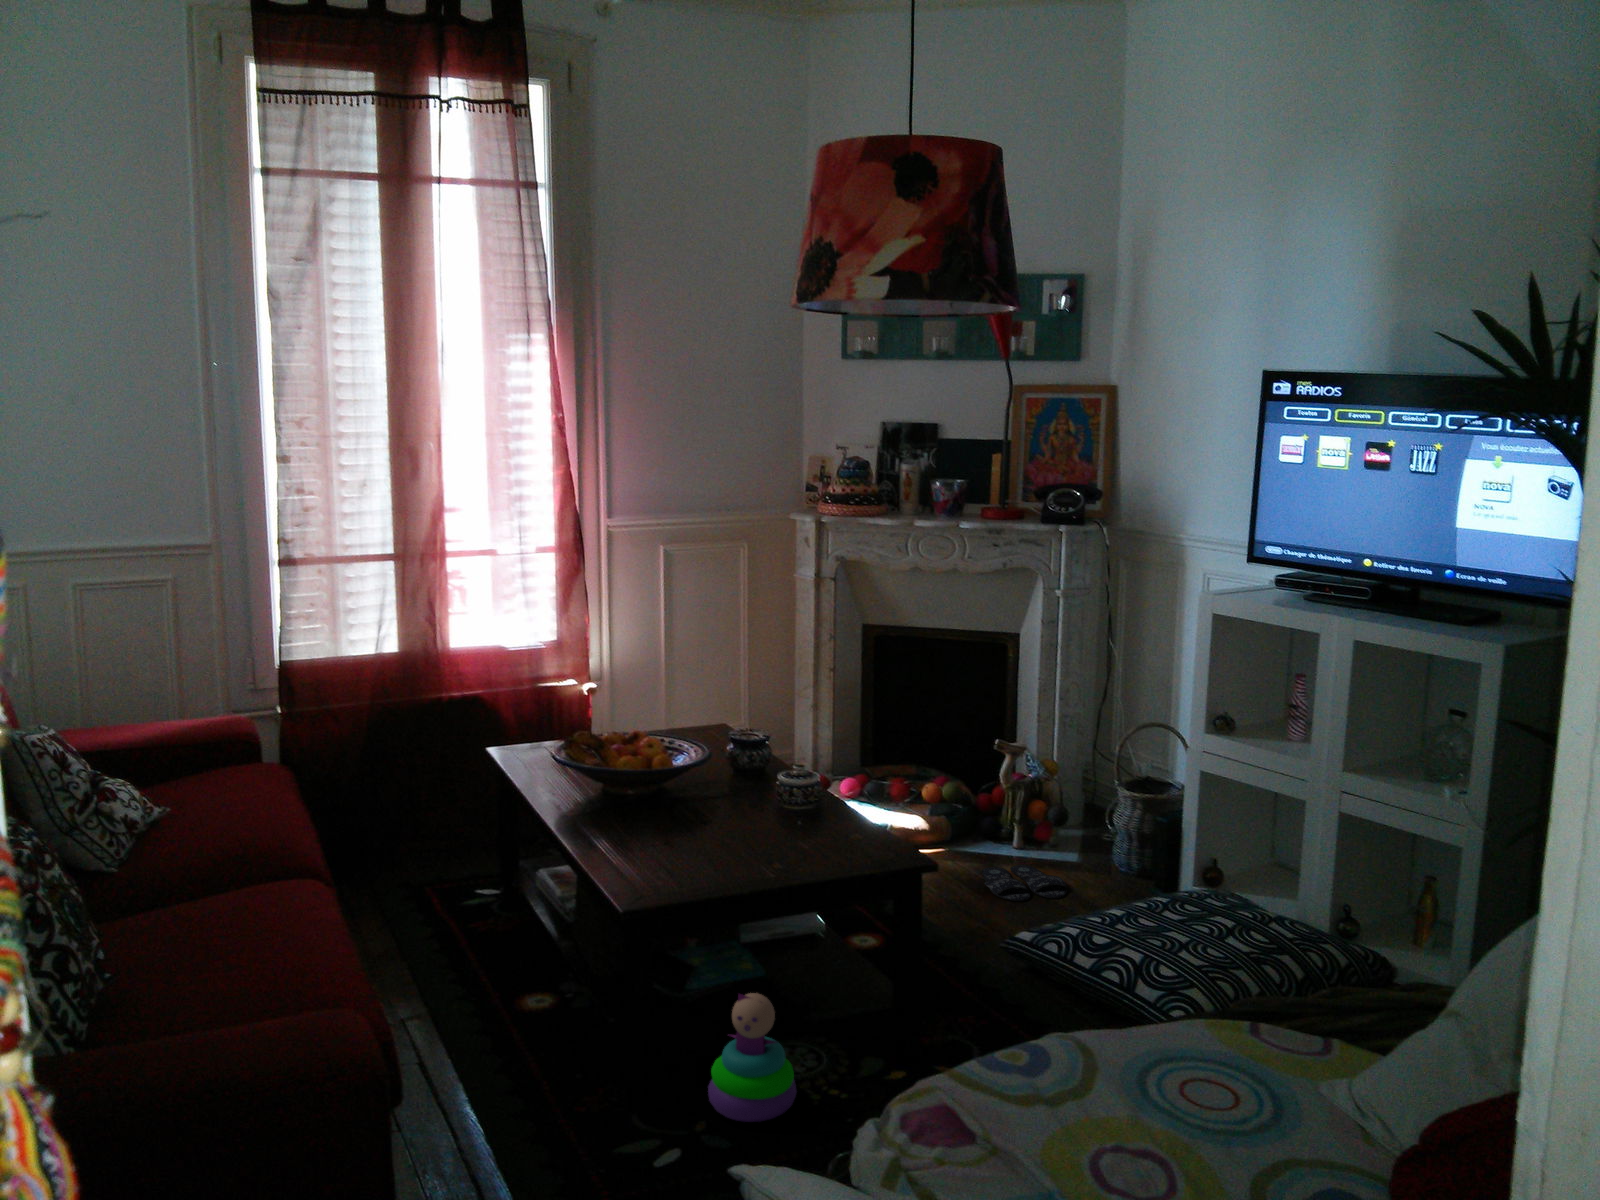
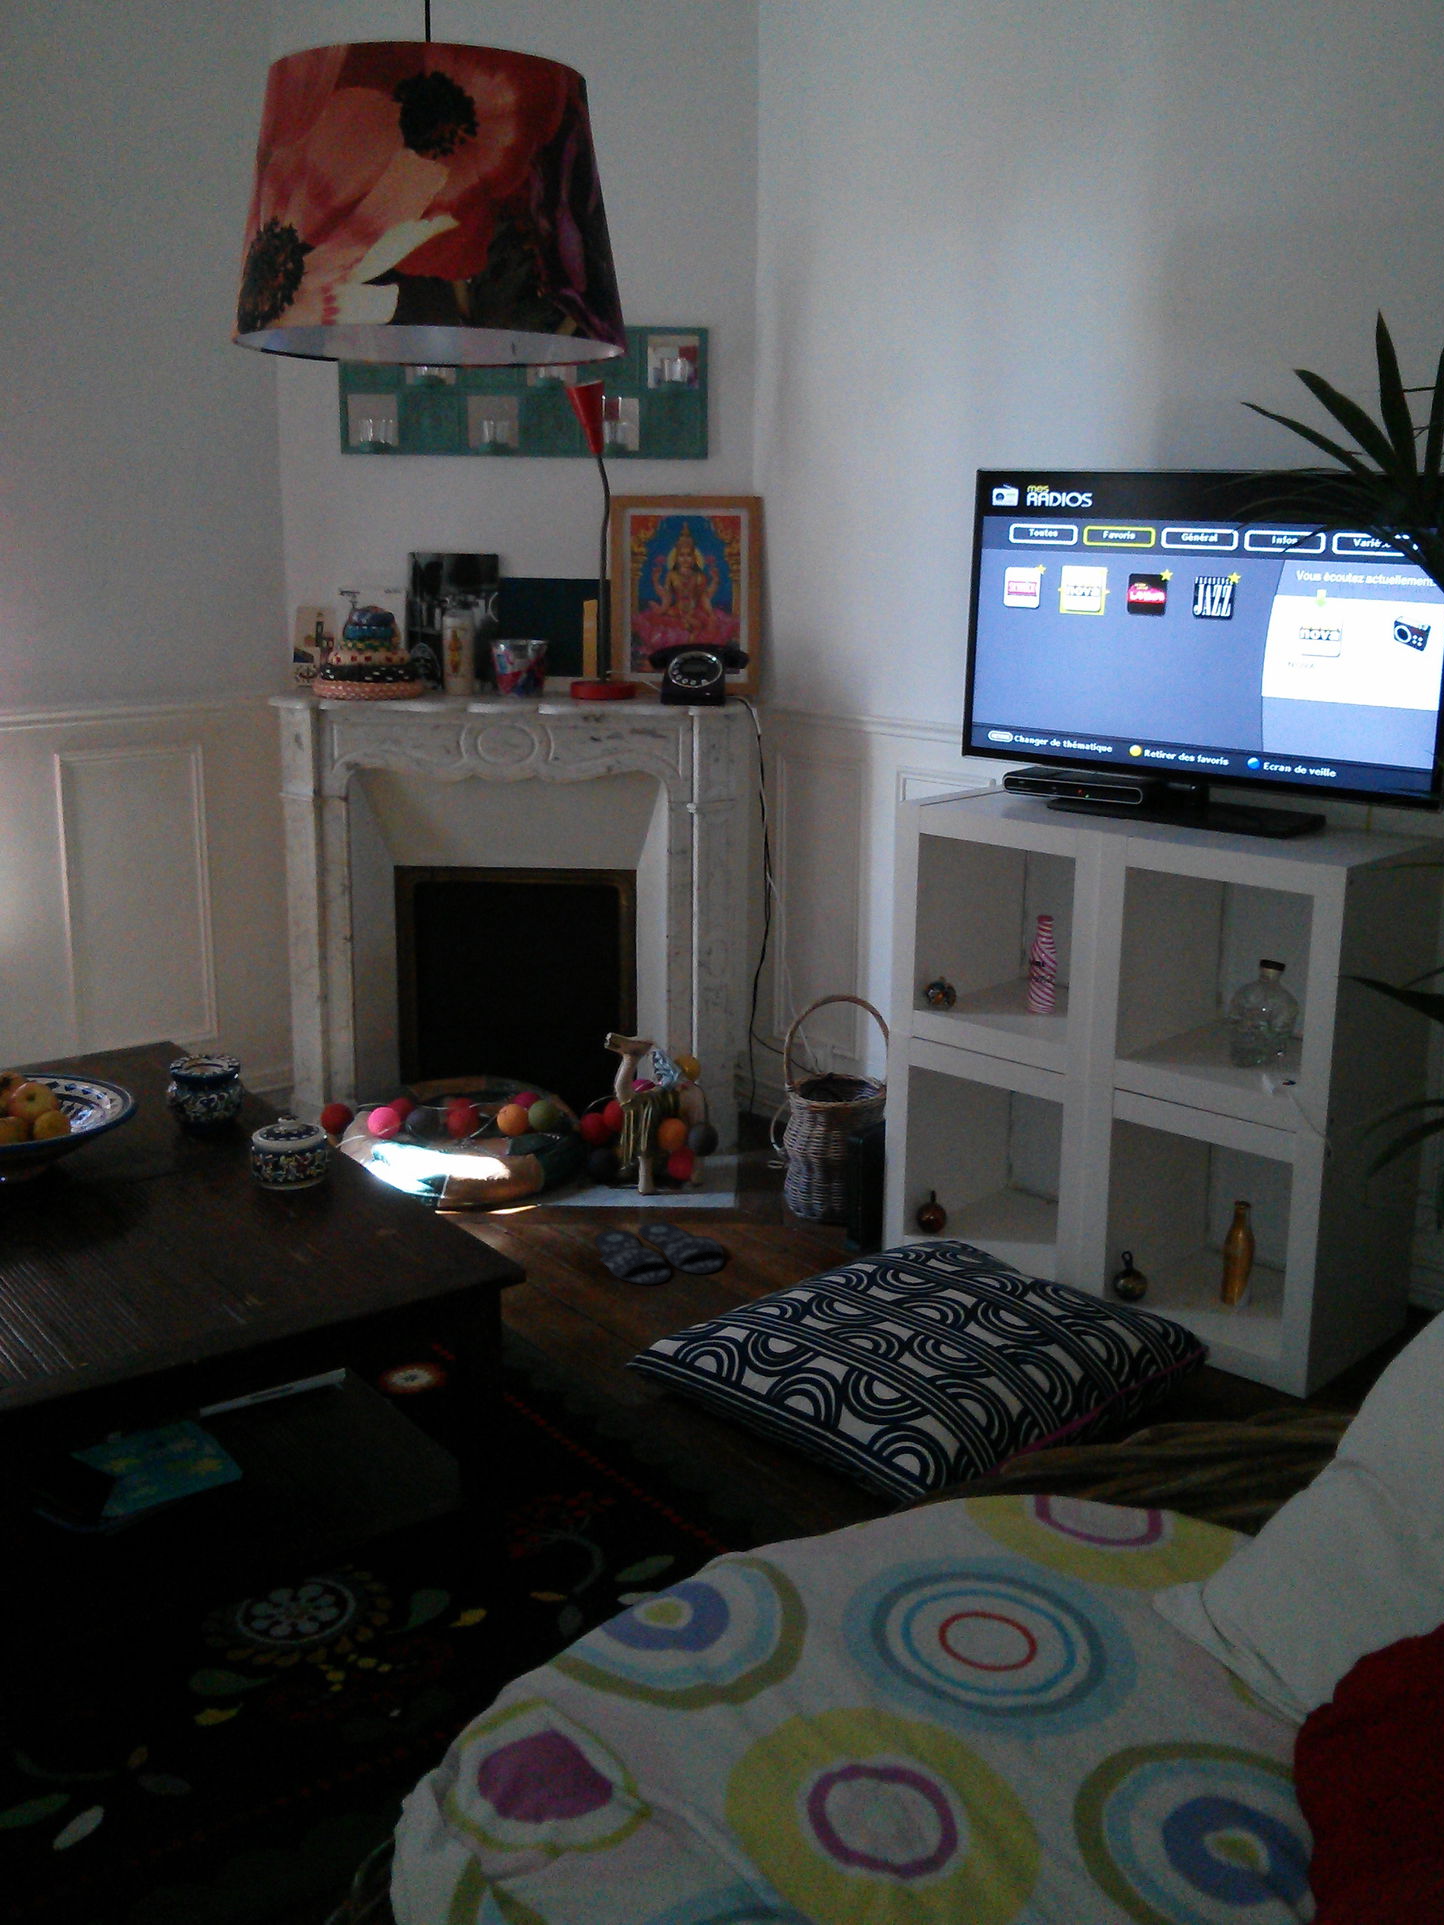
stacking toy: present [708,993,797,1122] -> none [136,1541,299,1773]

